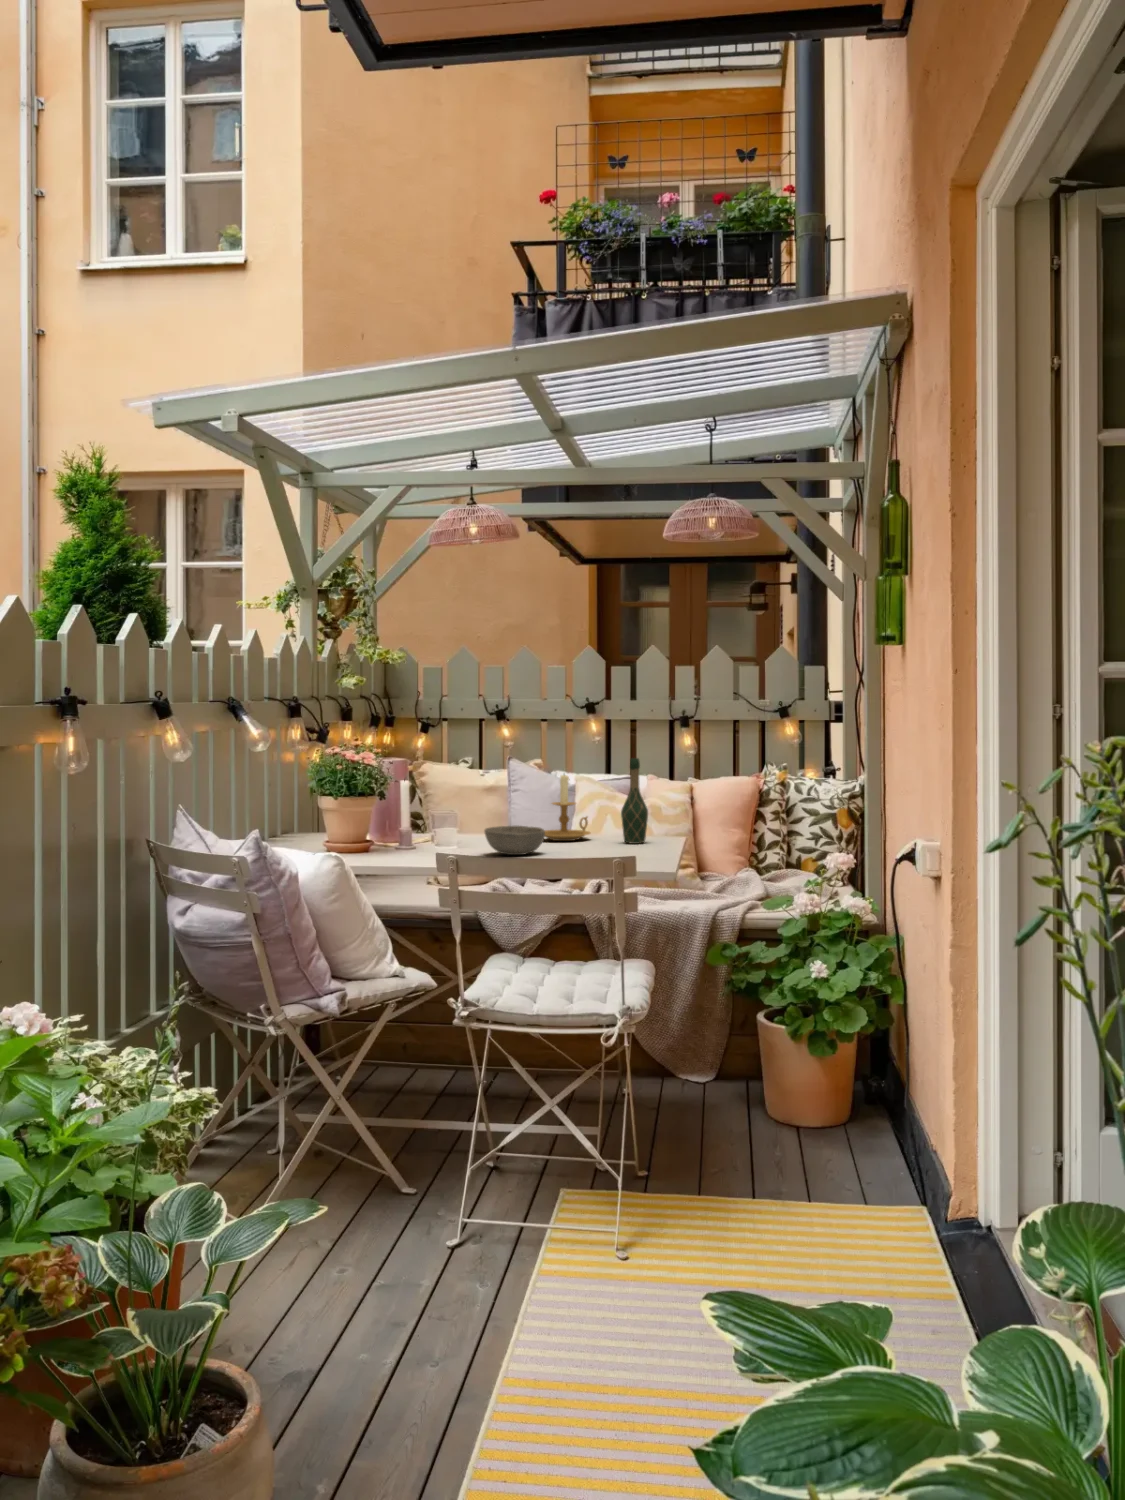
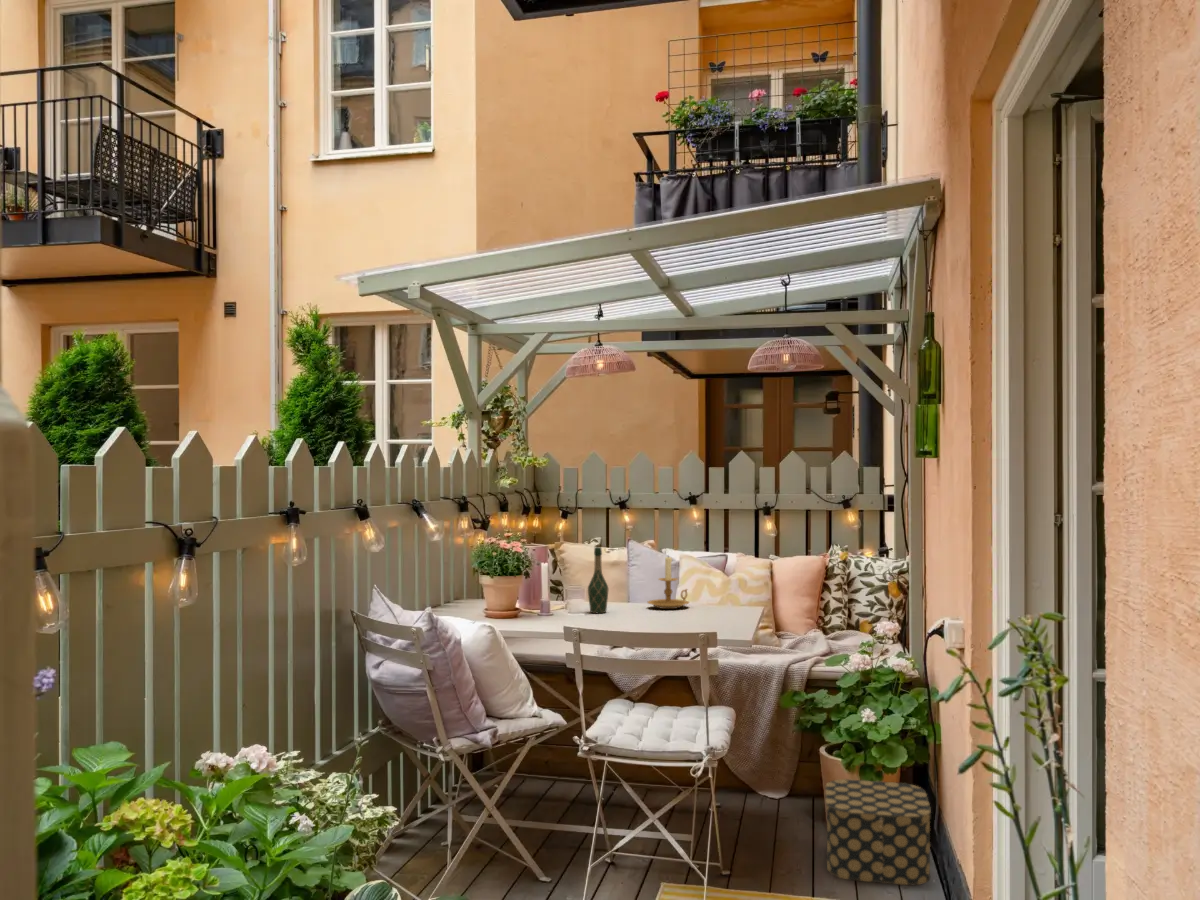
wine bottle: present [621,758,648,844] -> present [588,547,608,613]
bowl: present [485,826,545,855] -> none [604,599,651,622]
storage box: none [769,1049,905,1177] -> present [825,779,931,885]

